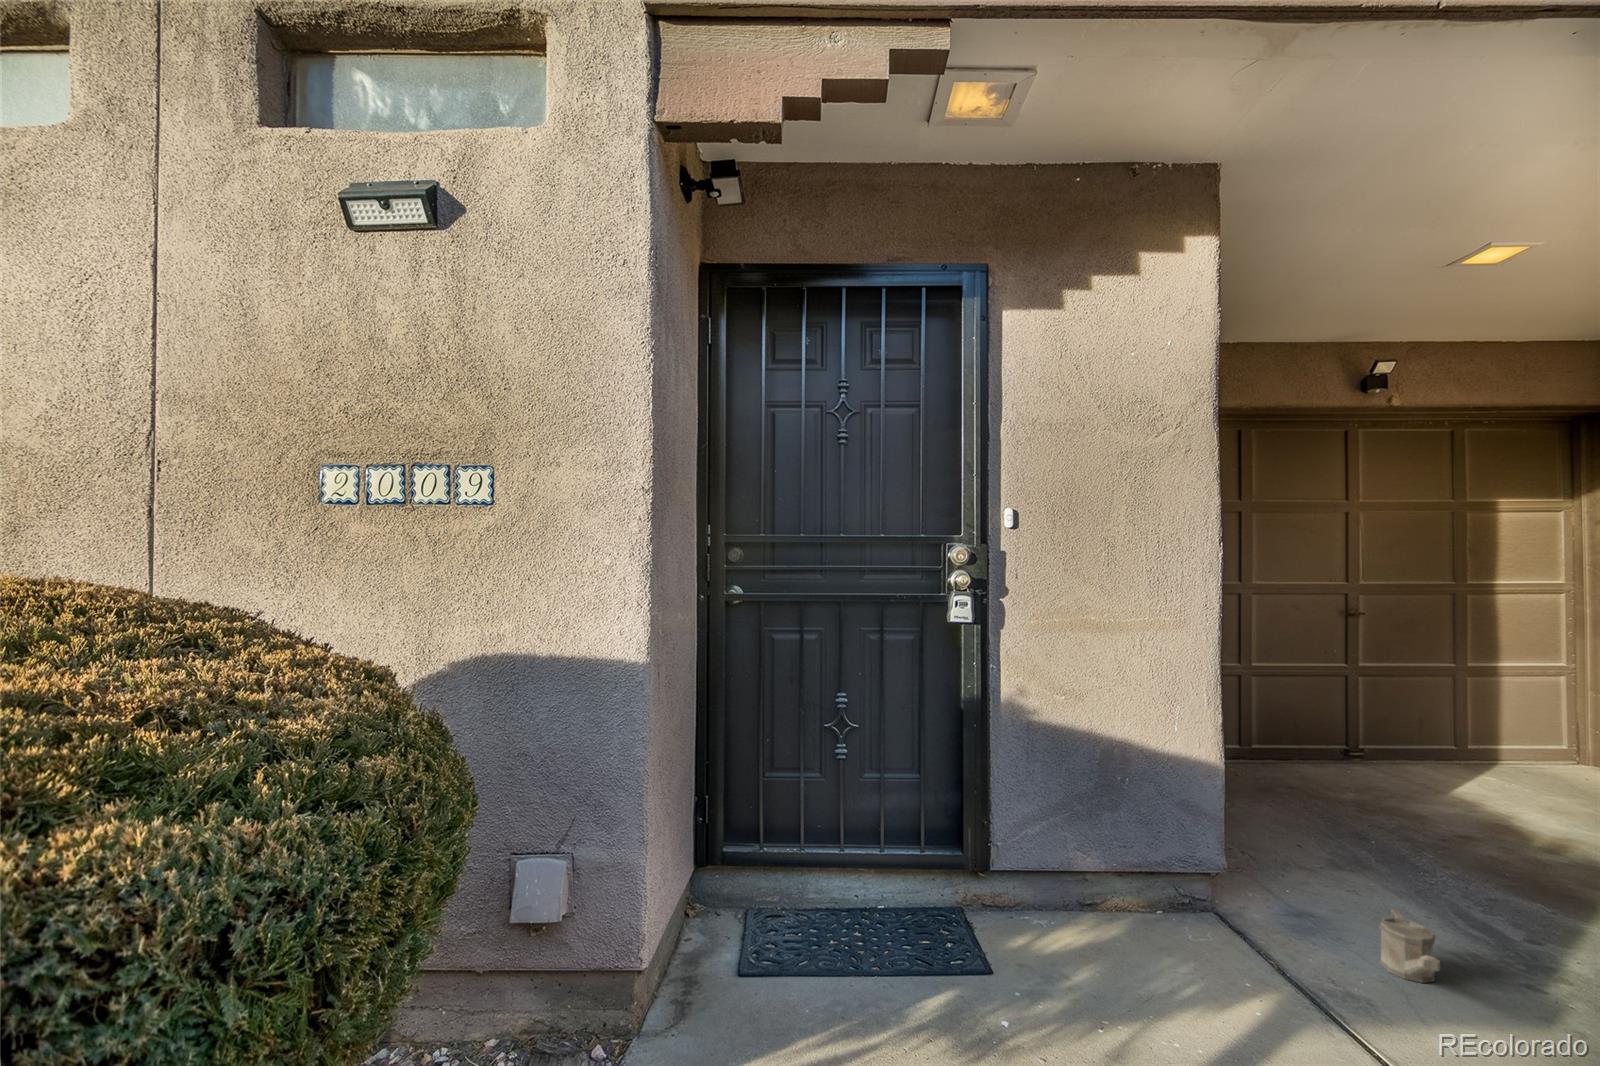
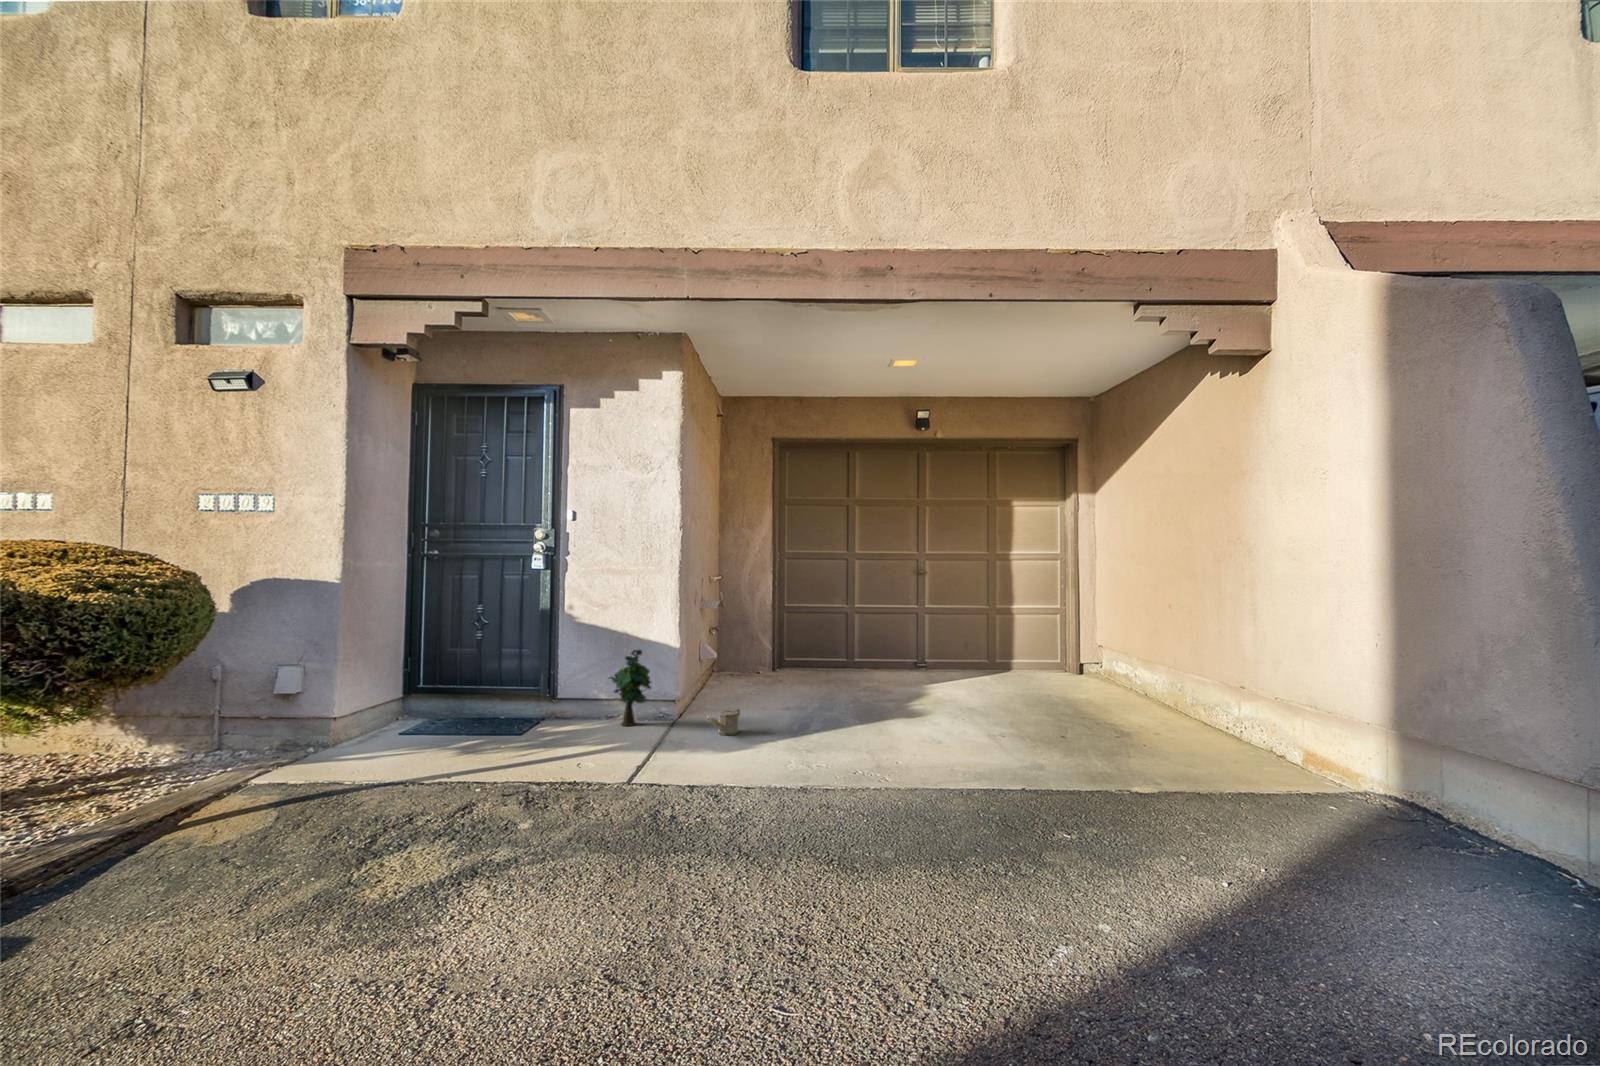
decorative plant: none [1107,782,1204,941] -> present [609,650,651,726]

